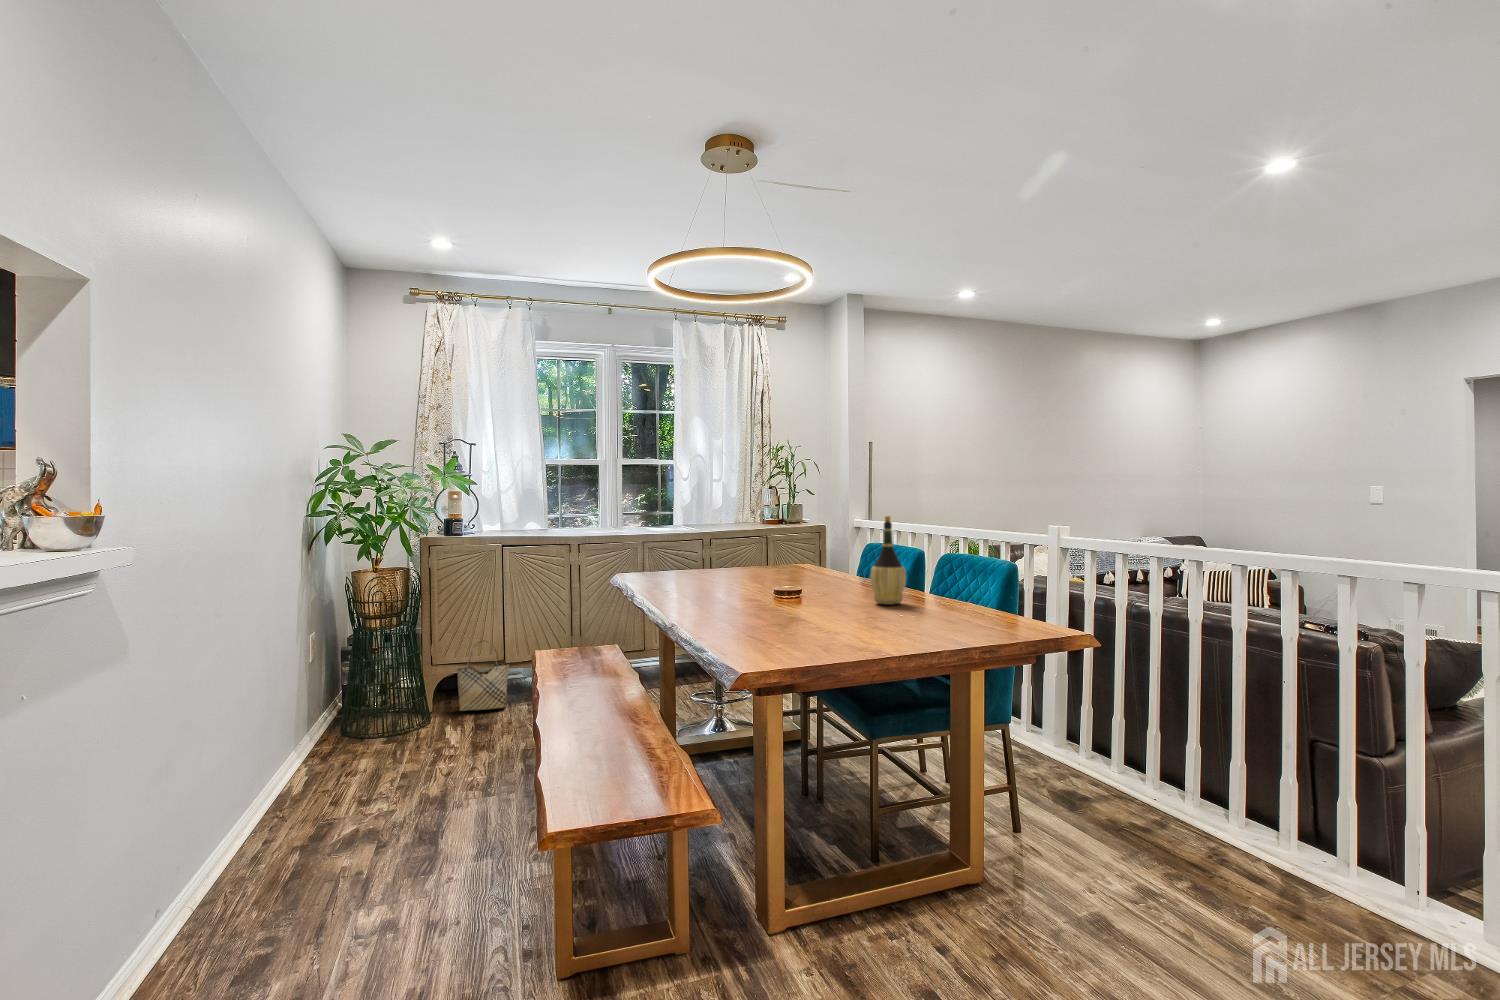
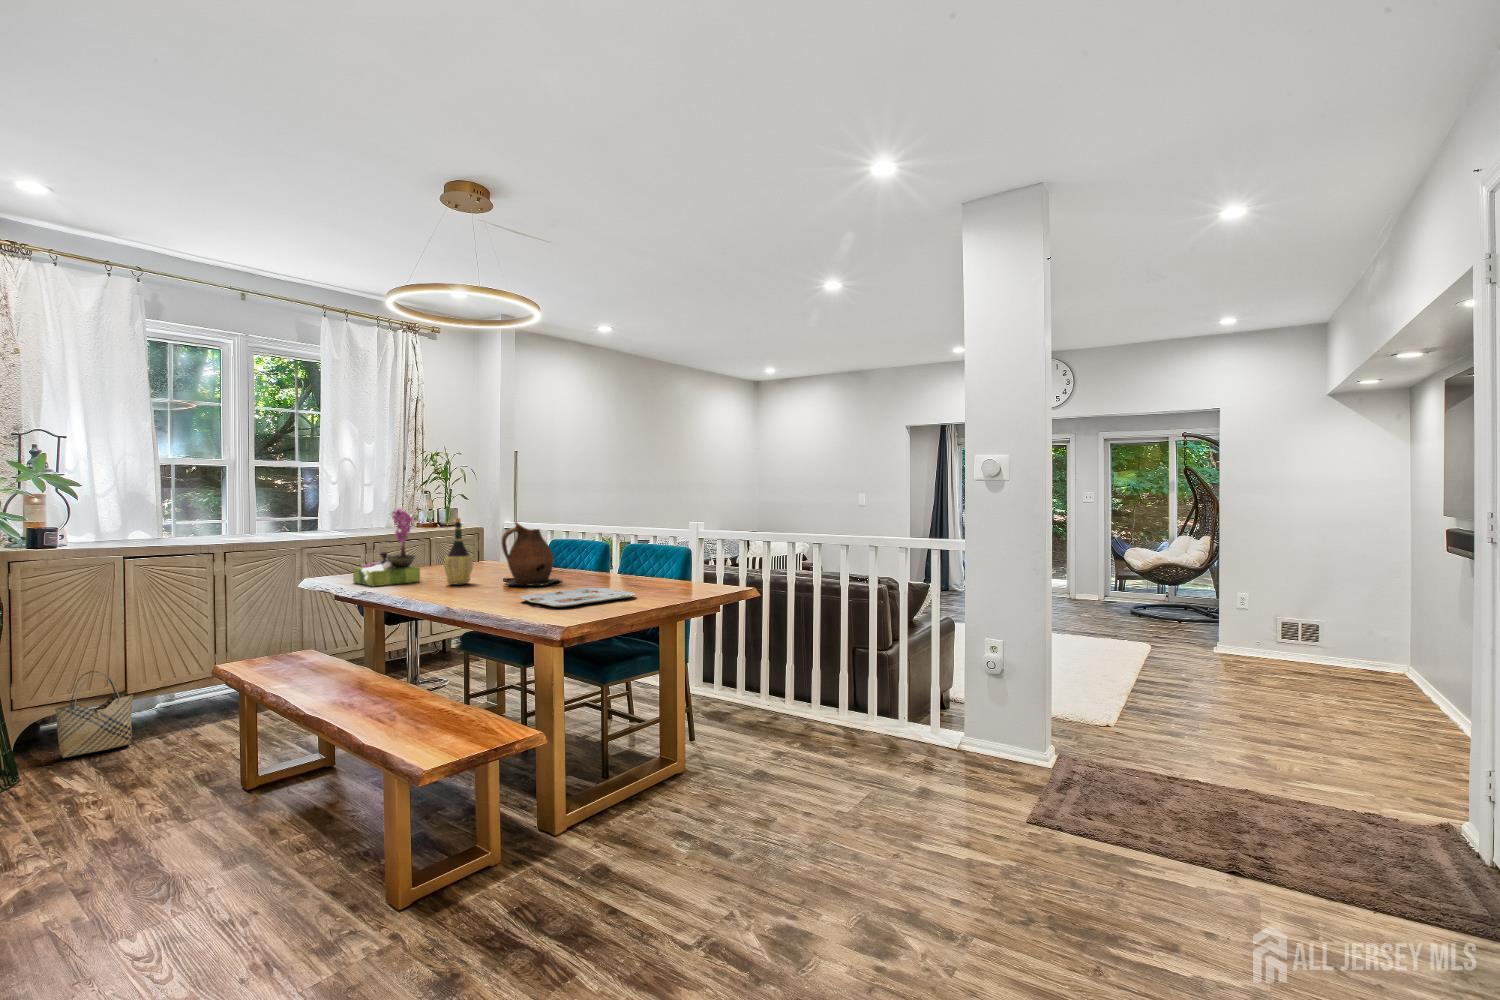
flower arrangement: none [655,501,714,585] -> present [353,508,420,587]
wine bottle: present [870,516,906,604] -> present [444,518,473,584]
ceramic pitcher: none [778,520,850,599] -> present [502,522,560,586]
serving tray: none [763,606,907,631] -> present [520,588,635,608]

